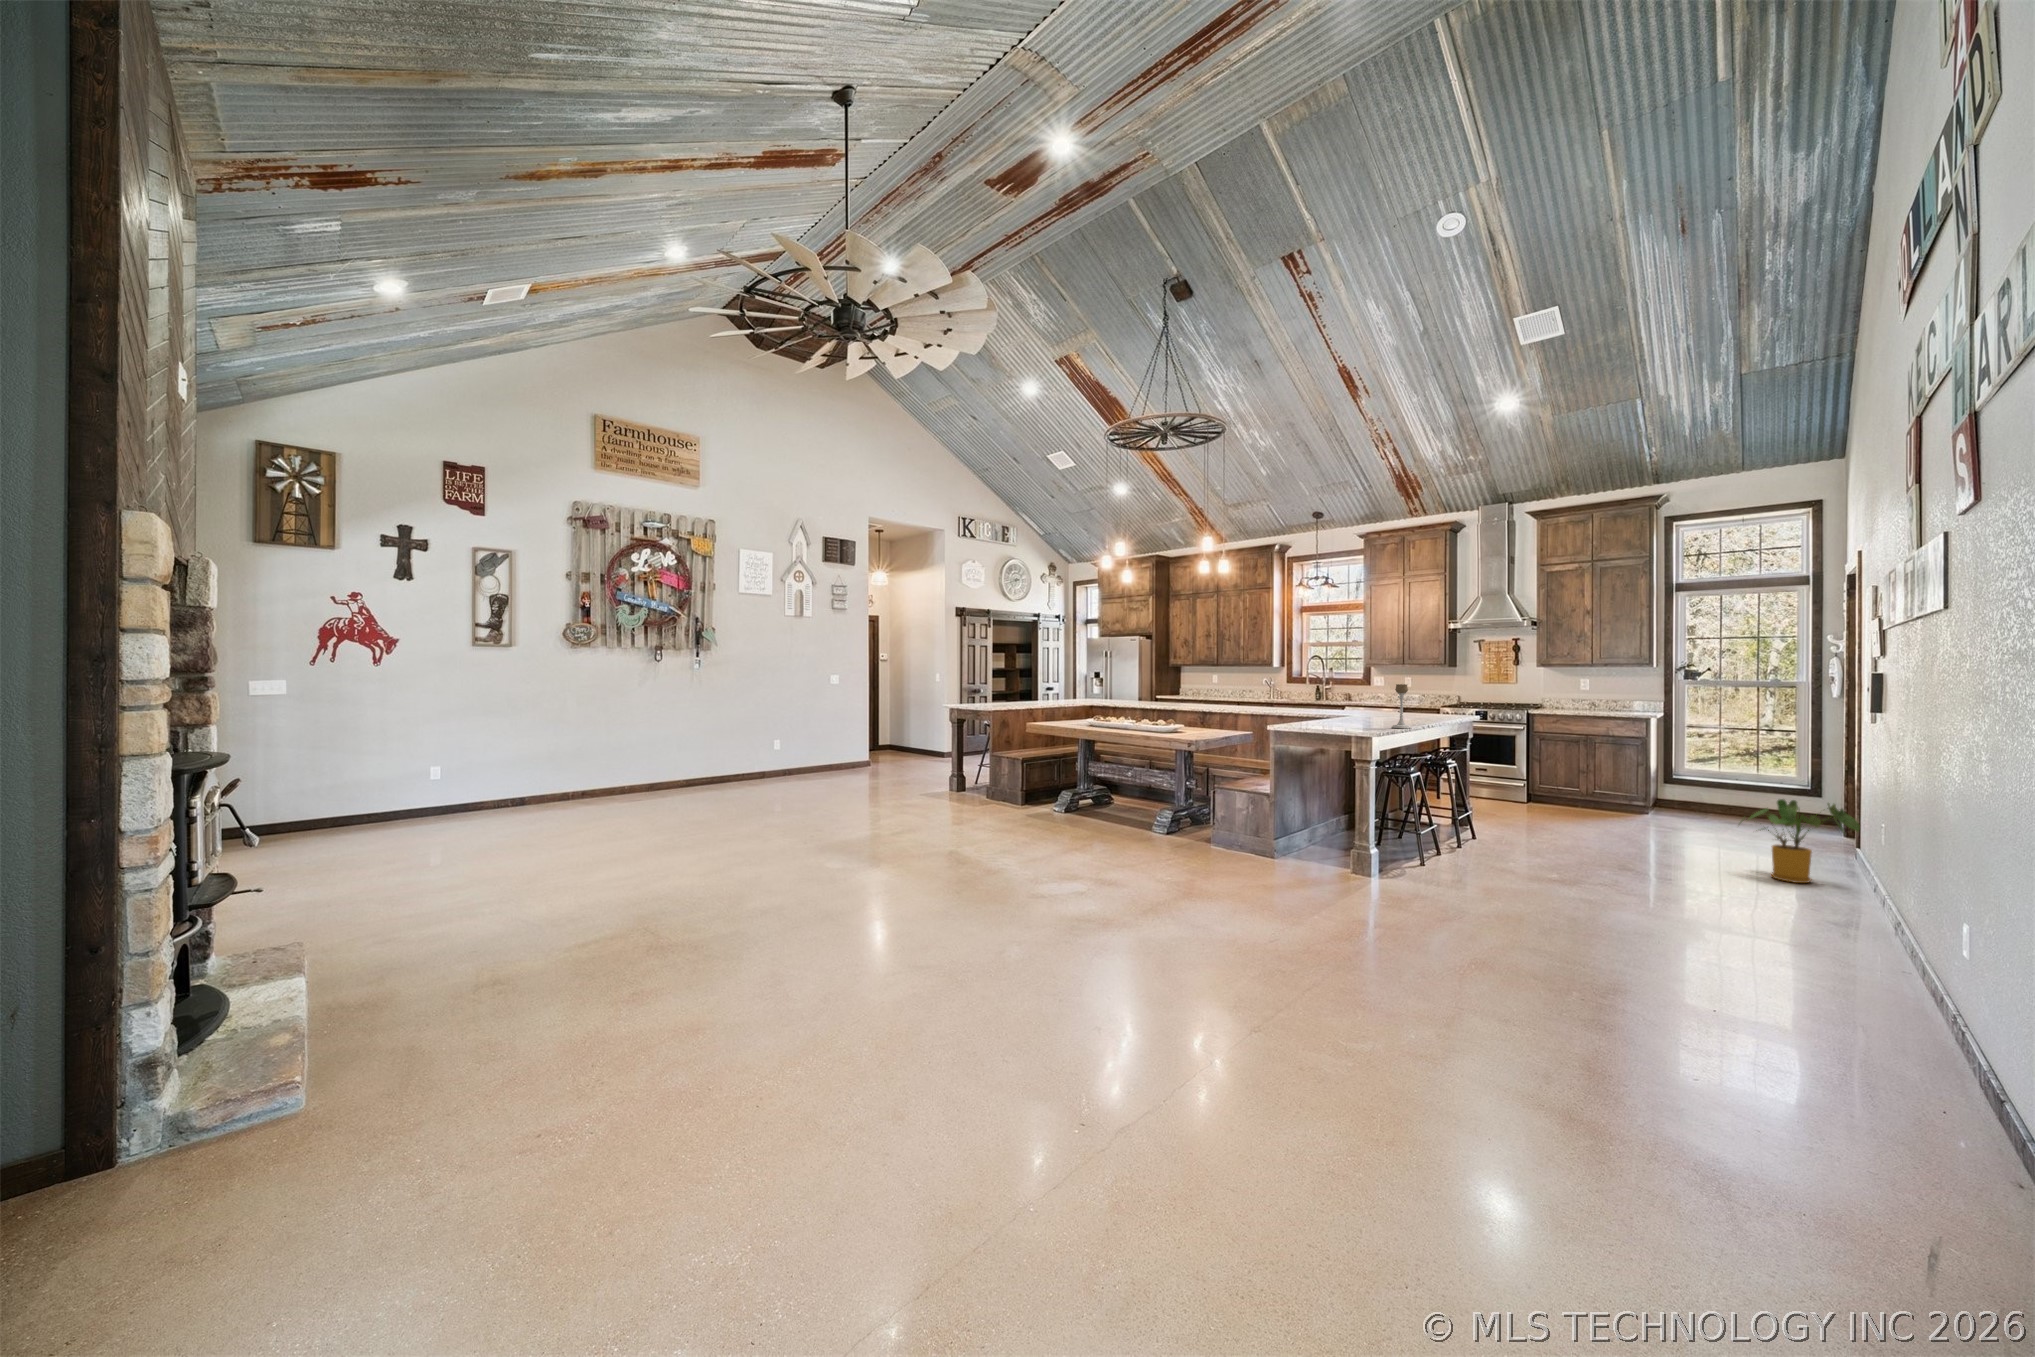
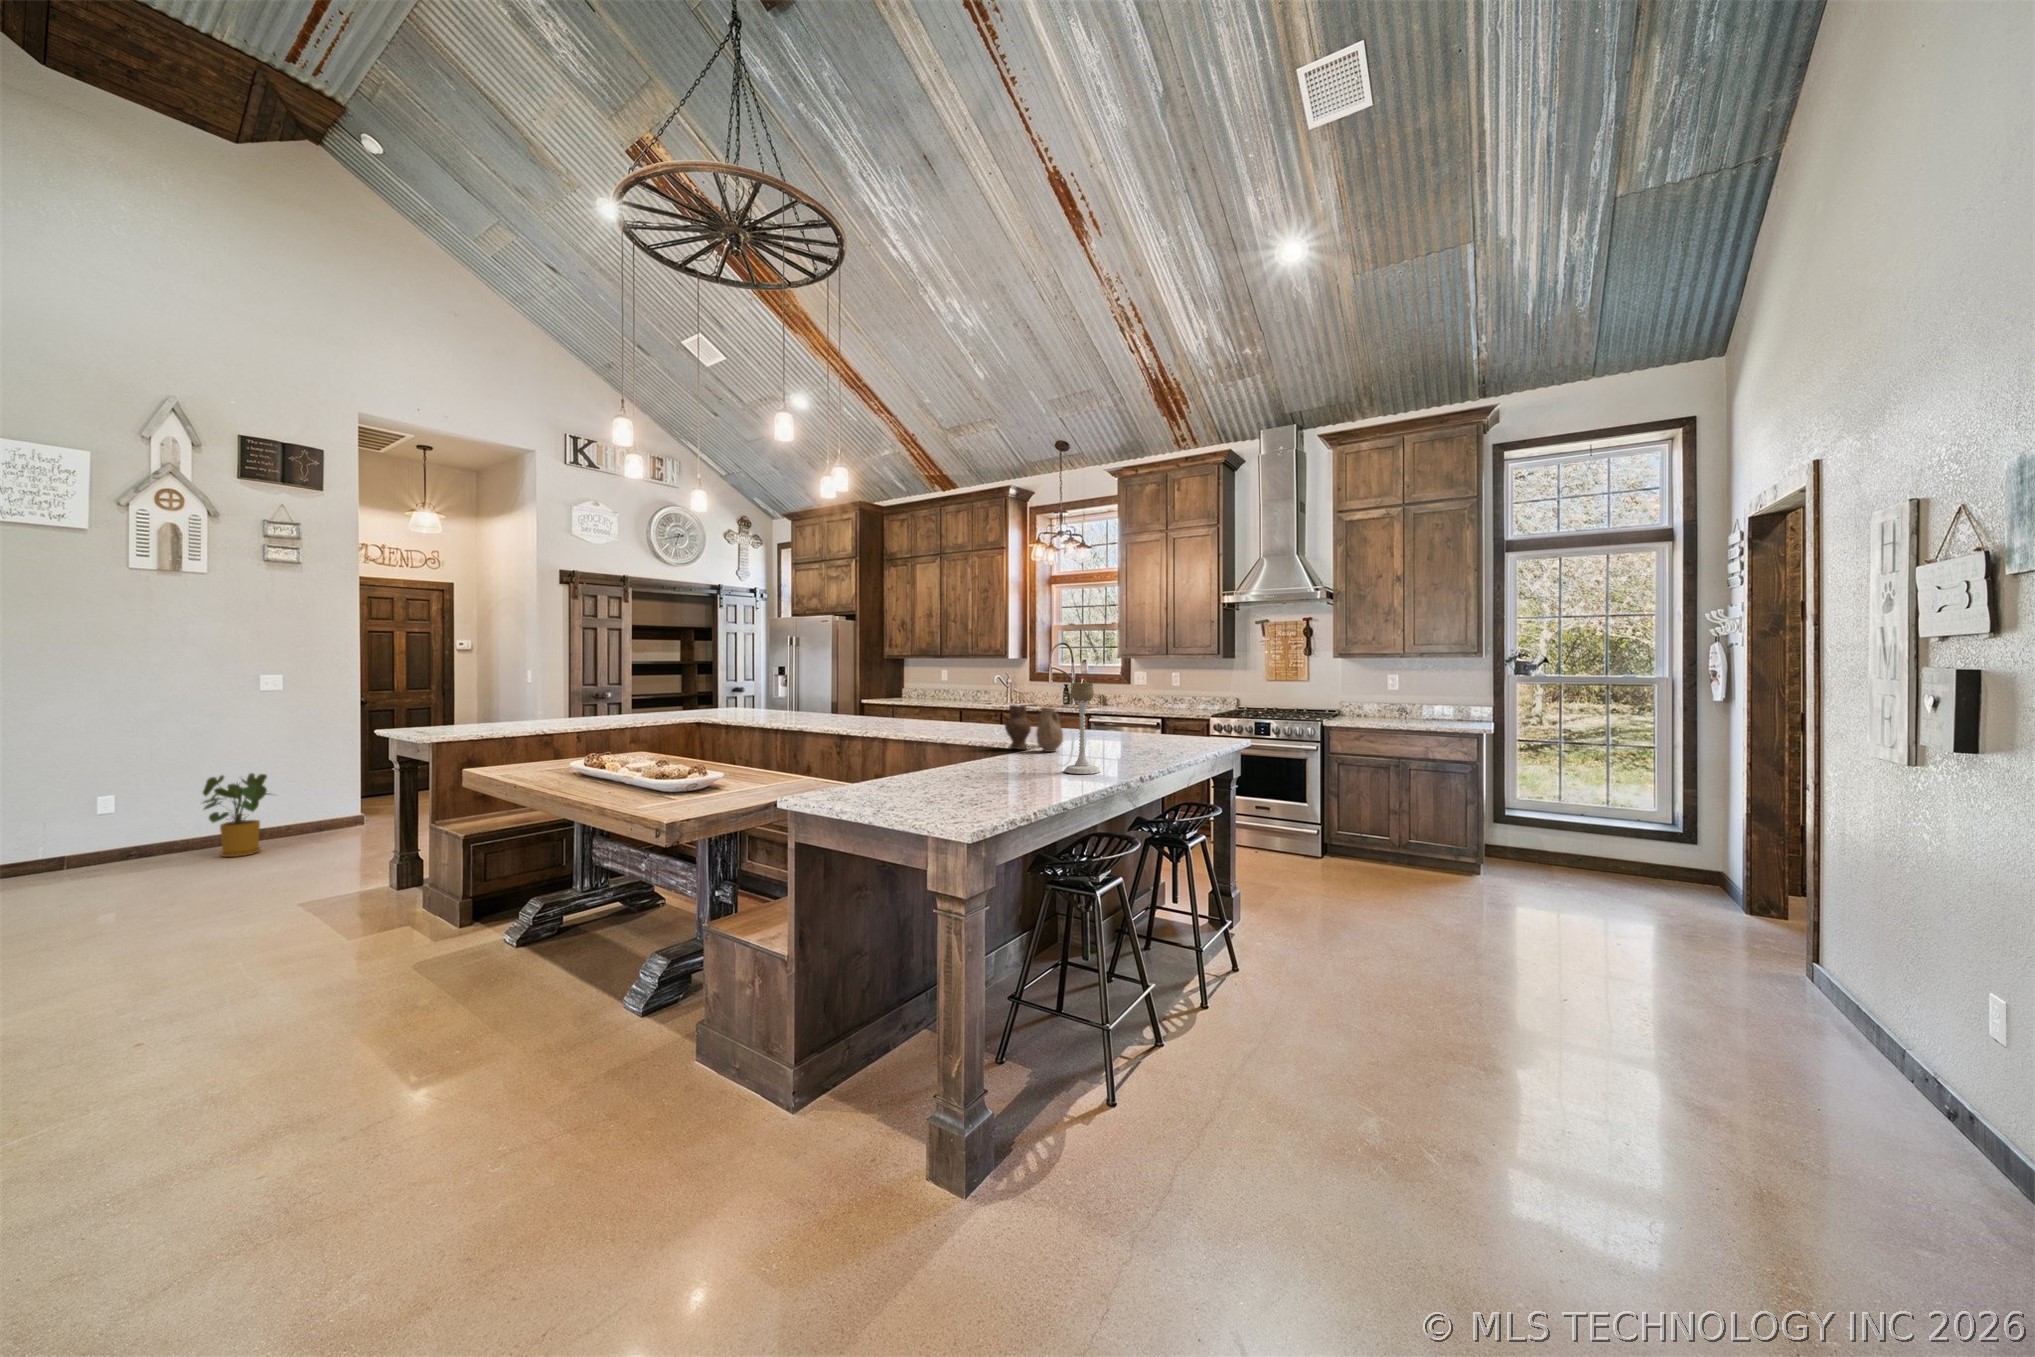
vase: none [1338,696,1375,722] -> present [1005,705,1063,752]
house plant: present [1740,799,1860,883] -> present [203,773,269,857]

